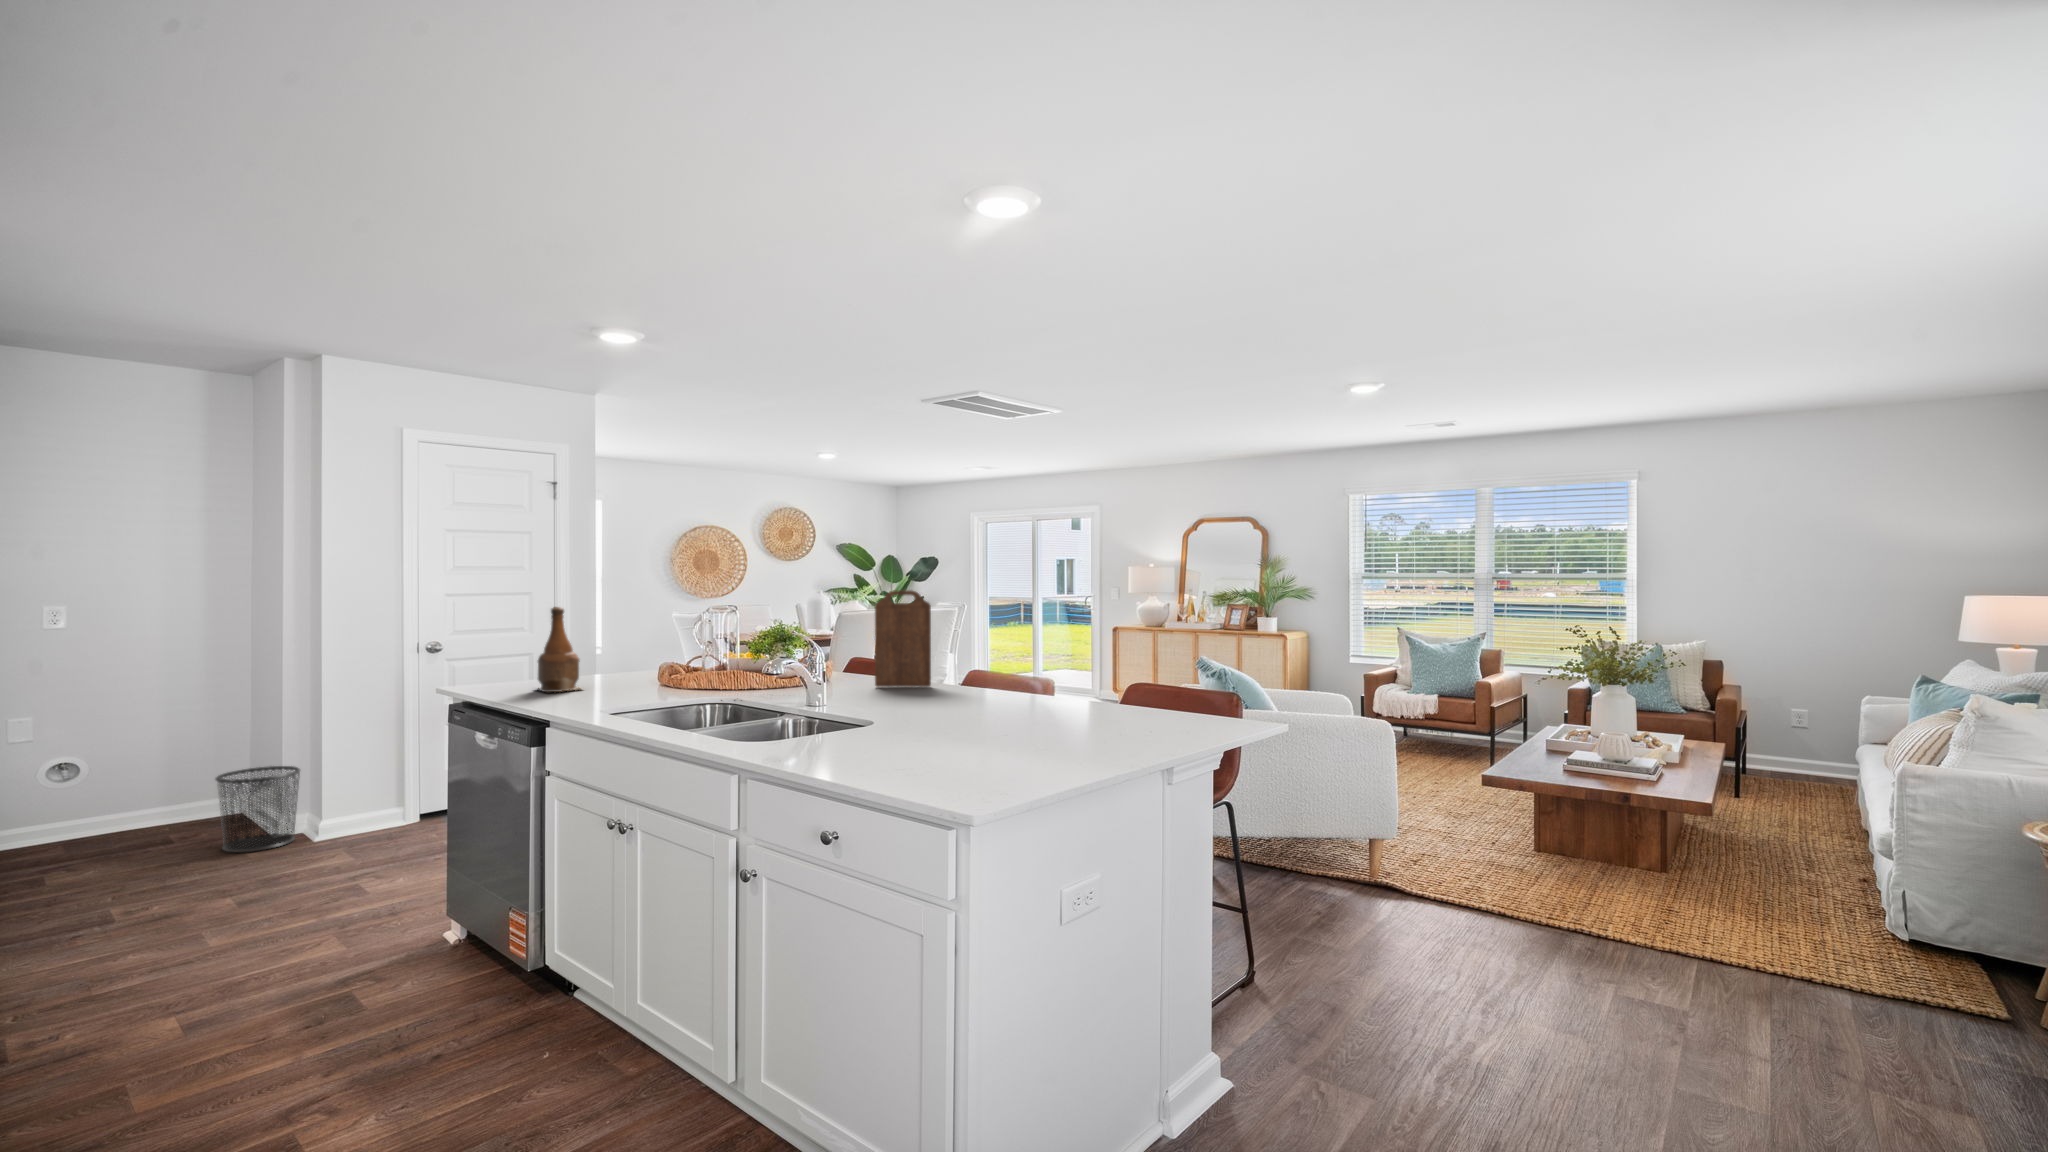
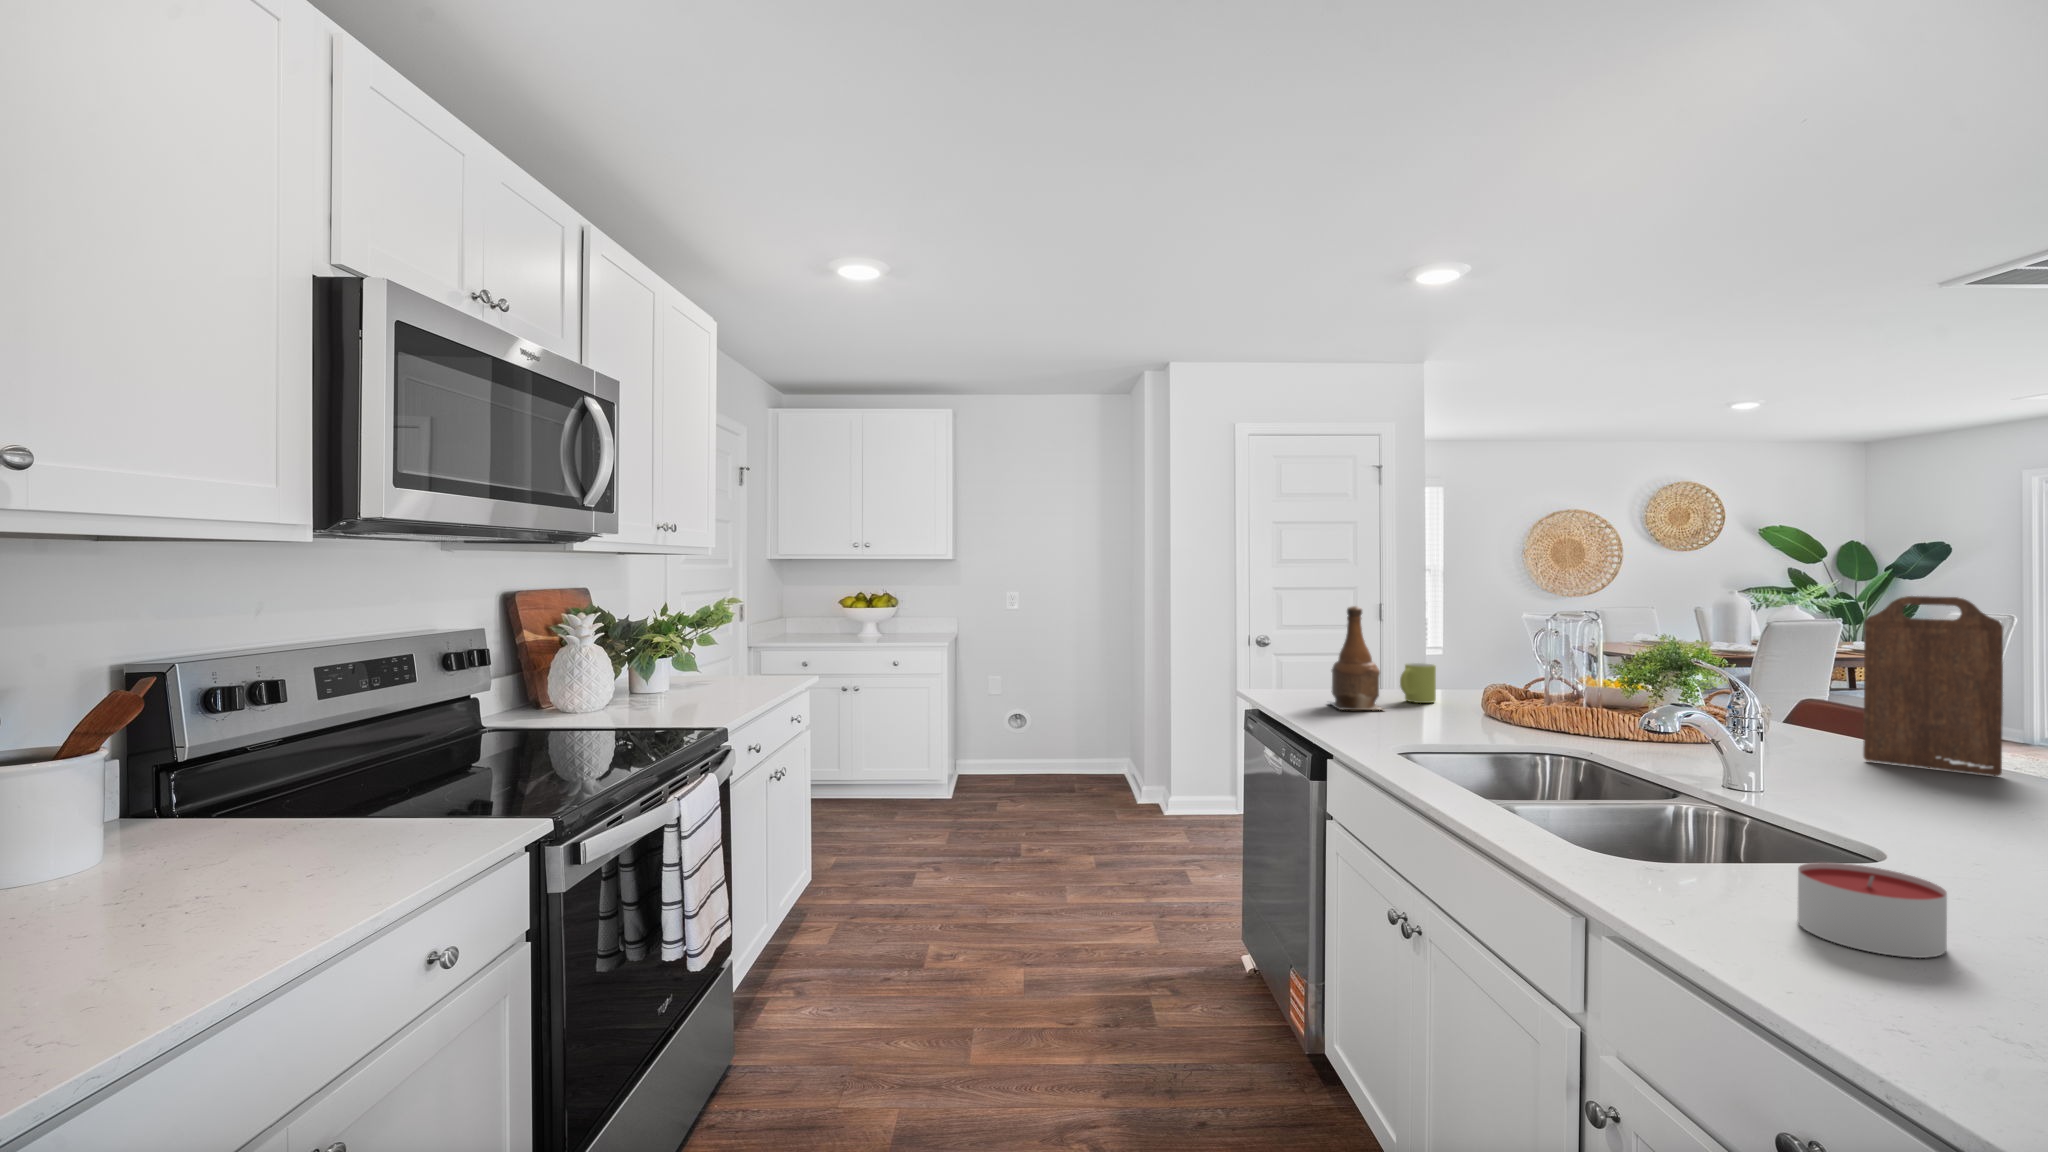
mug: none [595,651,623,682] -> present [1400,663,1436,703]
candle: none [832,719,886,755] -> present [1797,862,1947,958]
waste bin: present [215,766,300,852] -> none [1092,738,1153,814]

